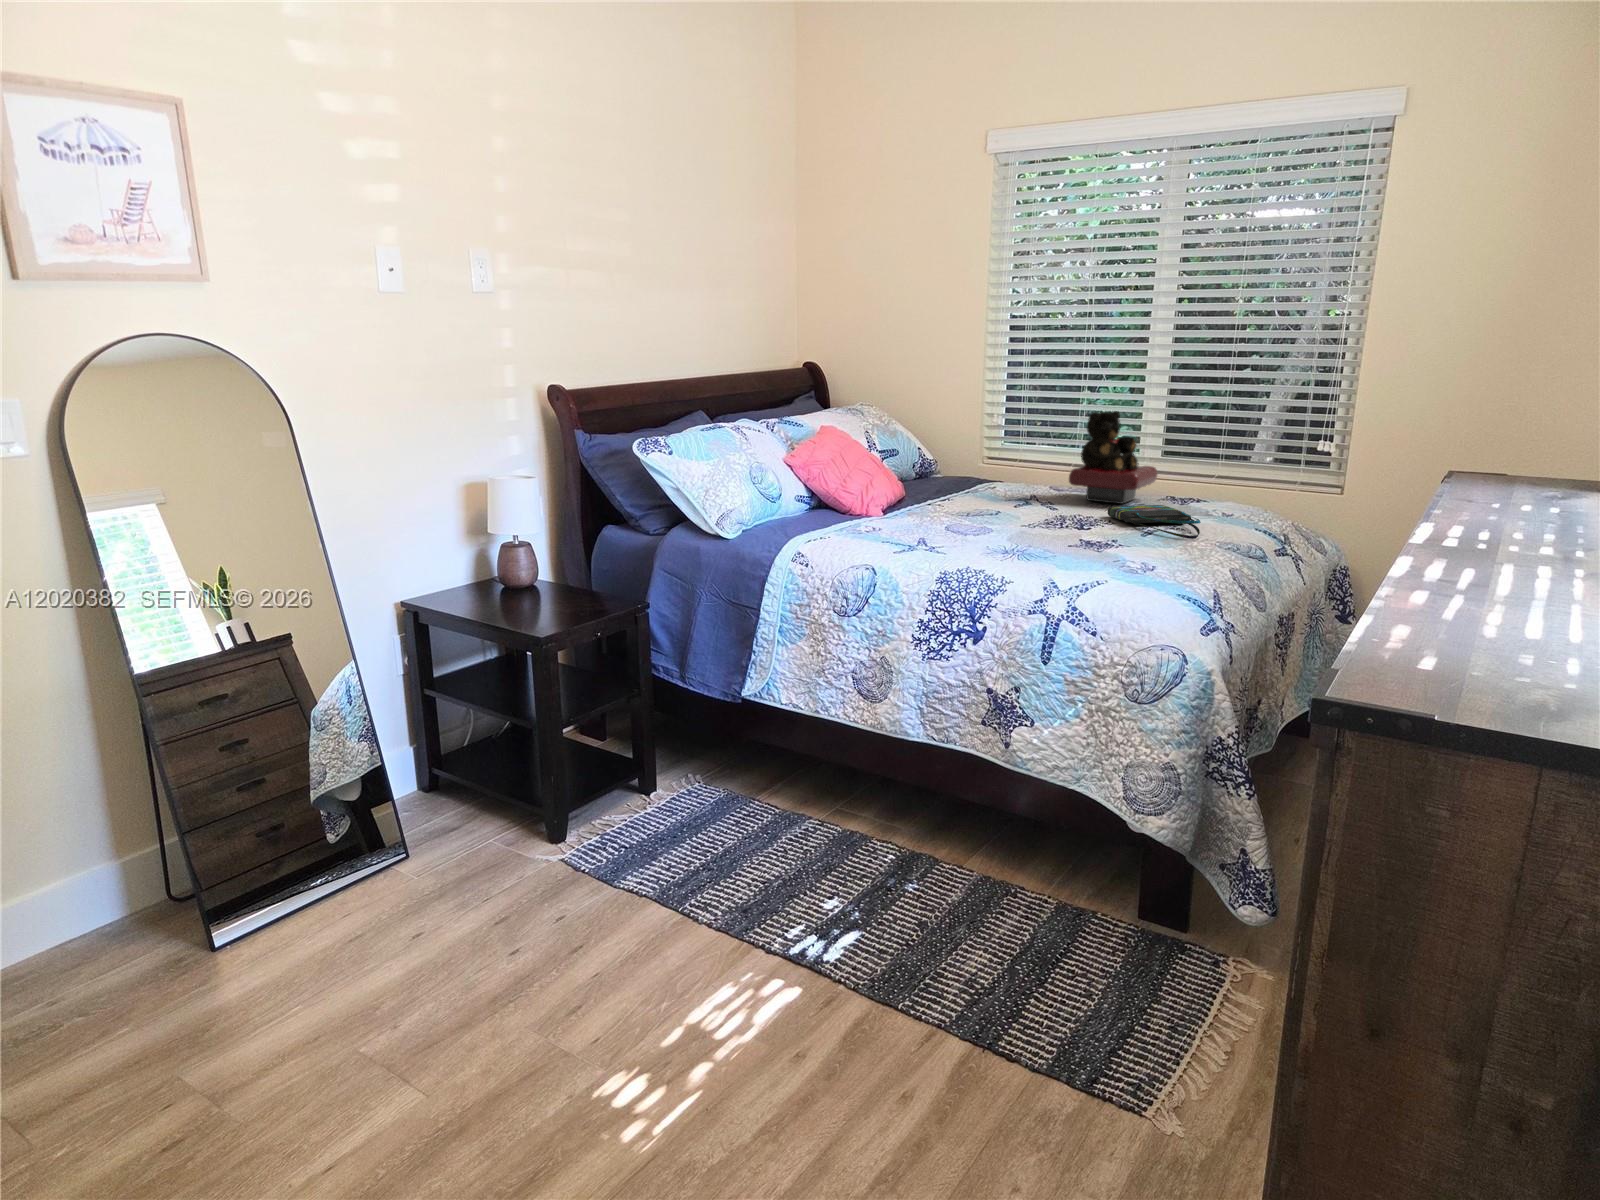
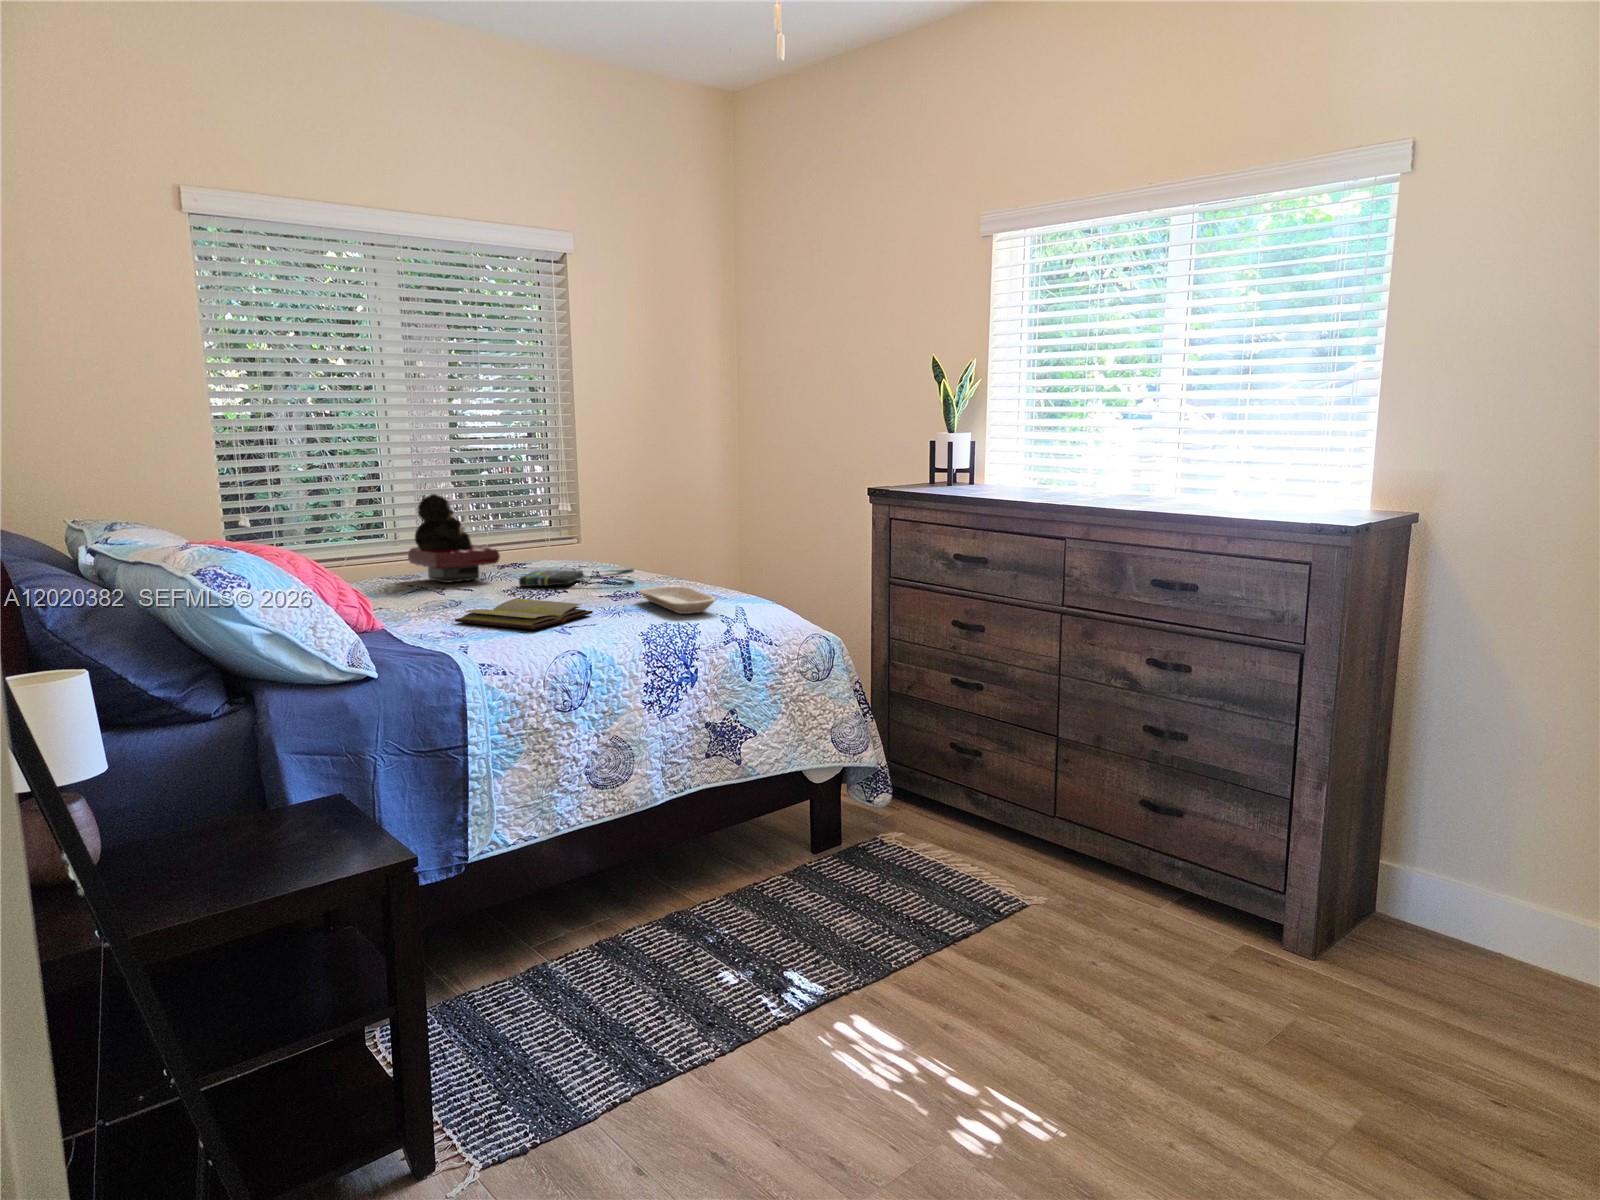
diary: none [900,517,1002,546] -> present [455,599,593,629]
tray: none [1023,537,1138,572] -> present [638,586,716,614]

